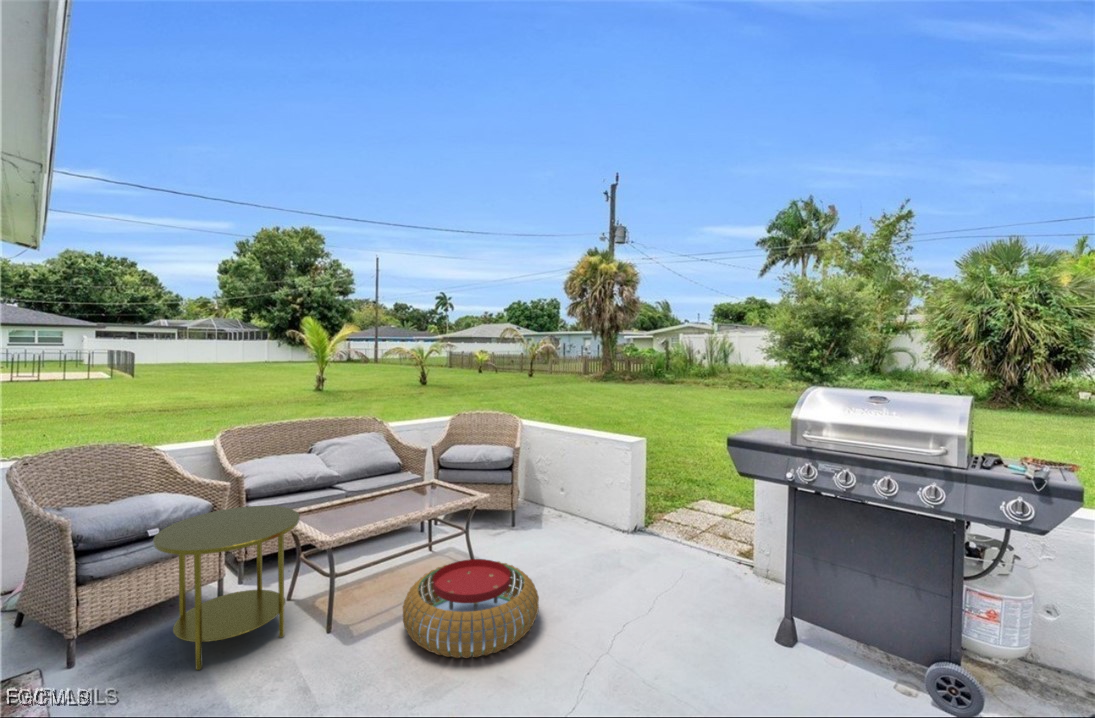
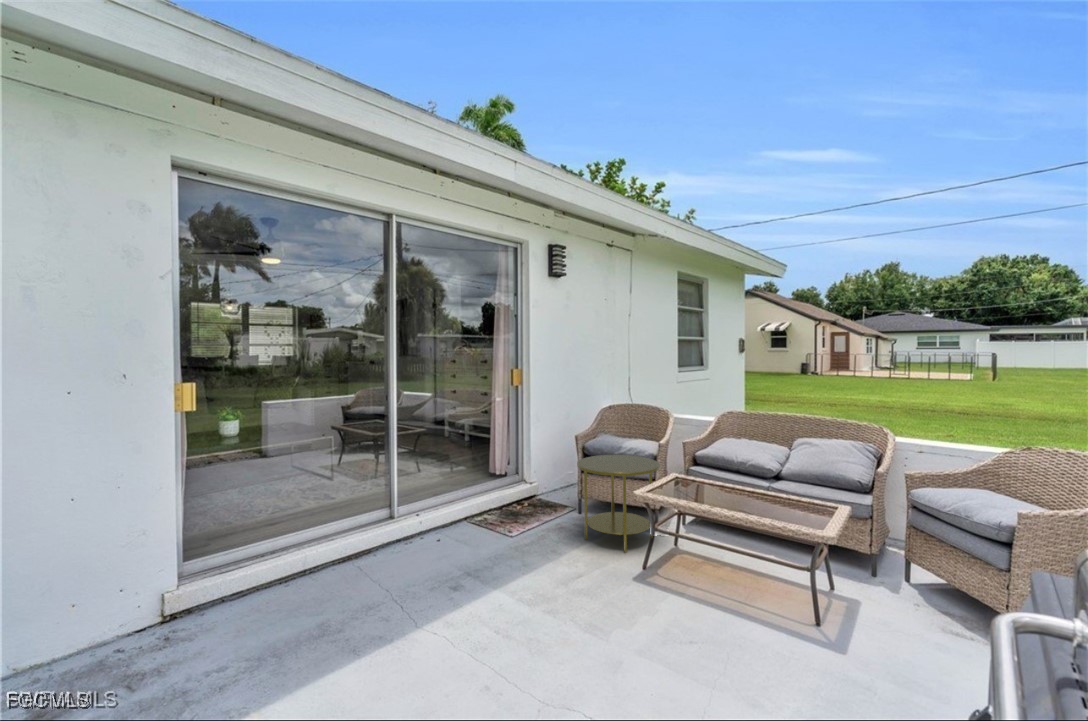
pouf: present [403,559,539,658] -> none [613,562,763,669]

